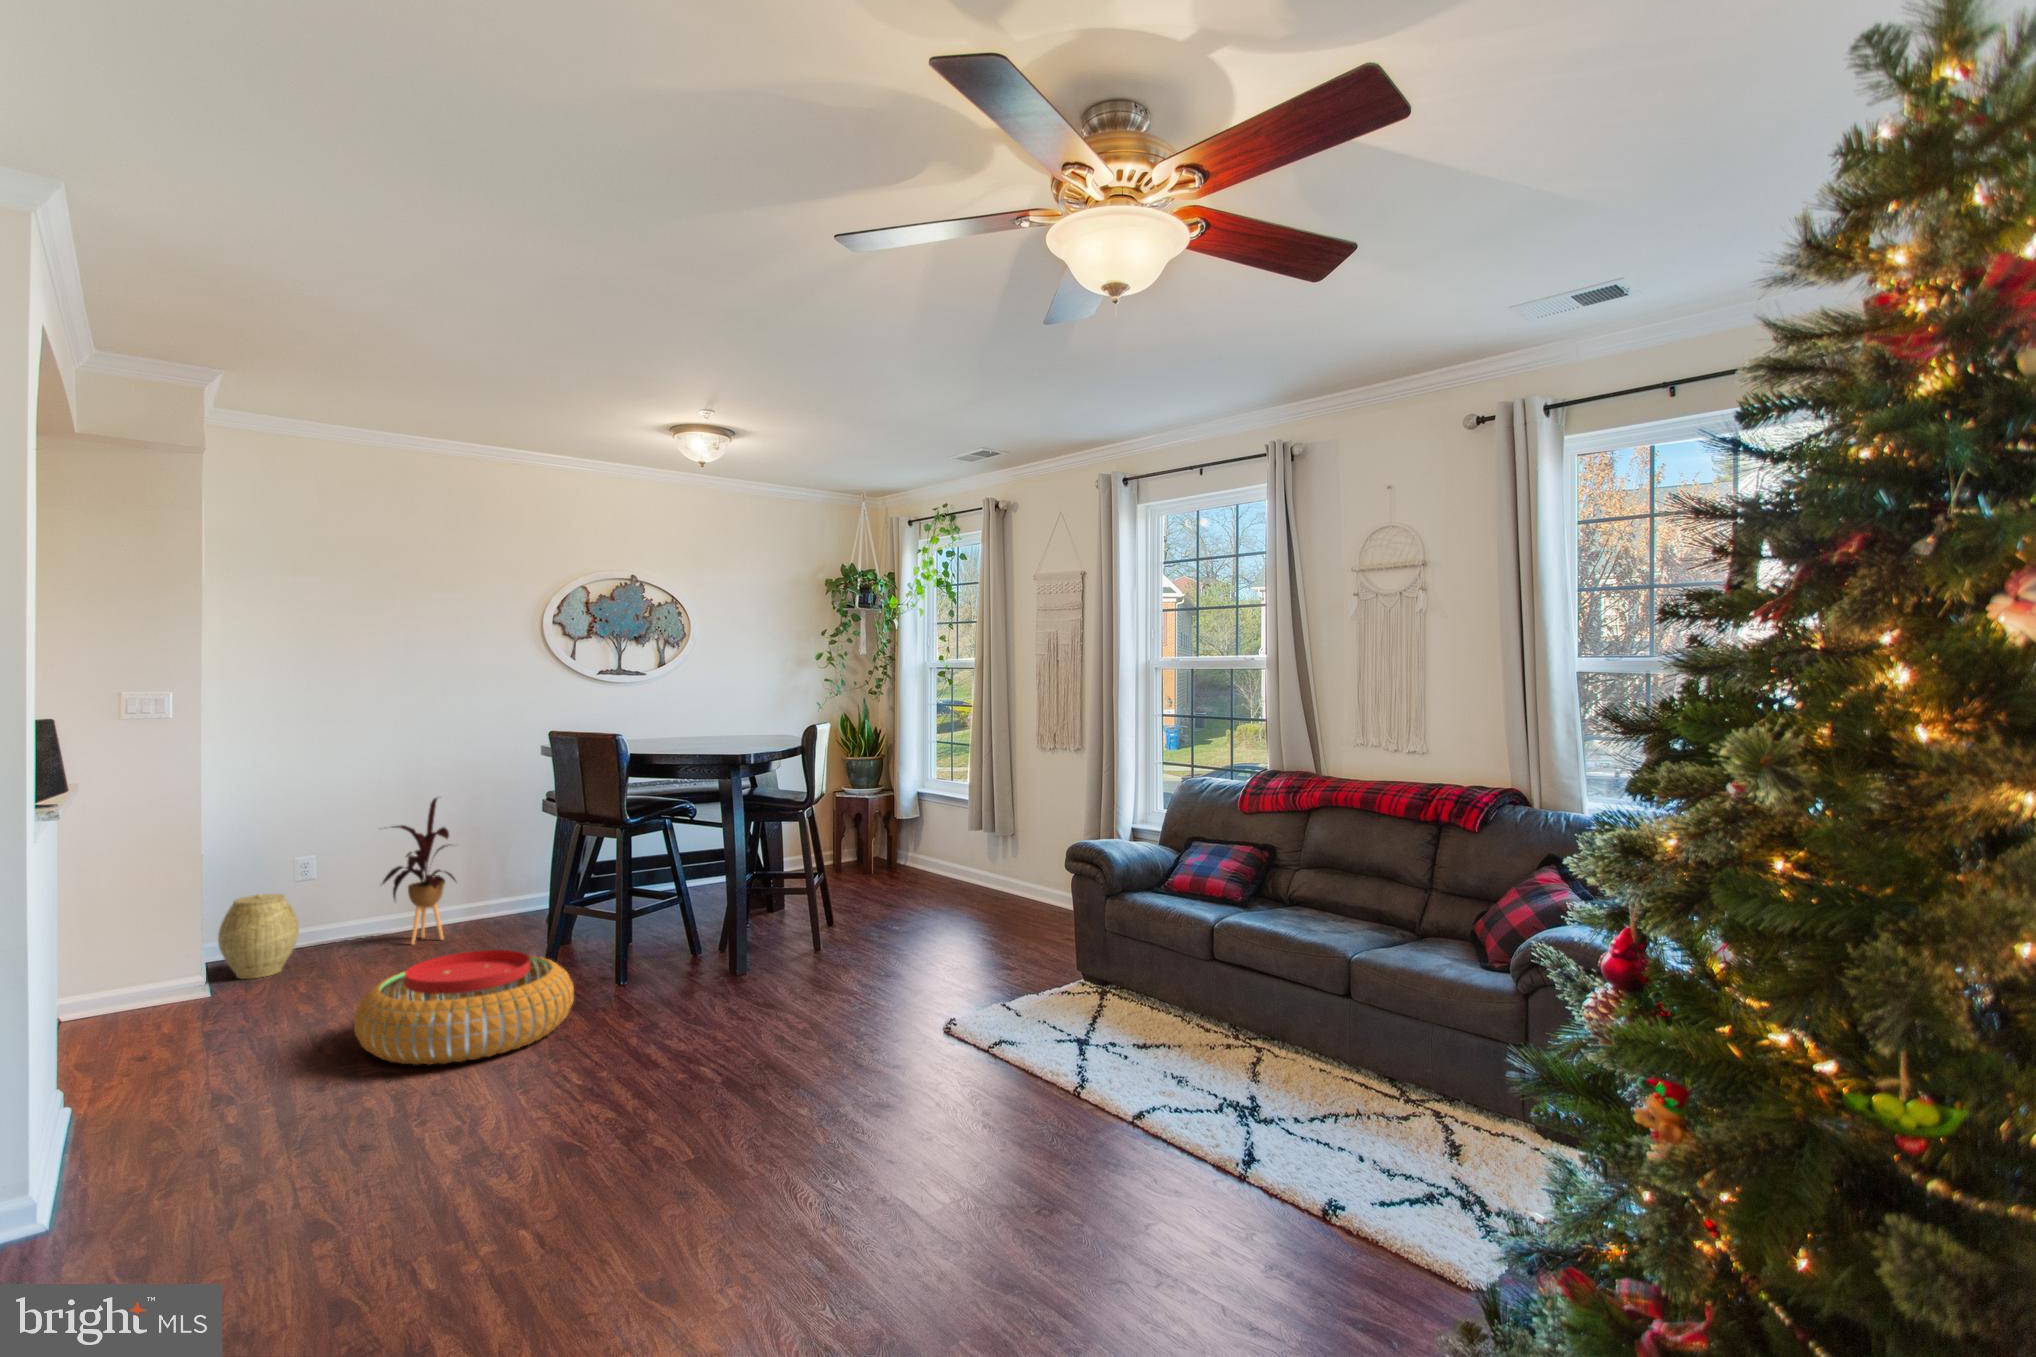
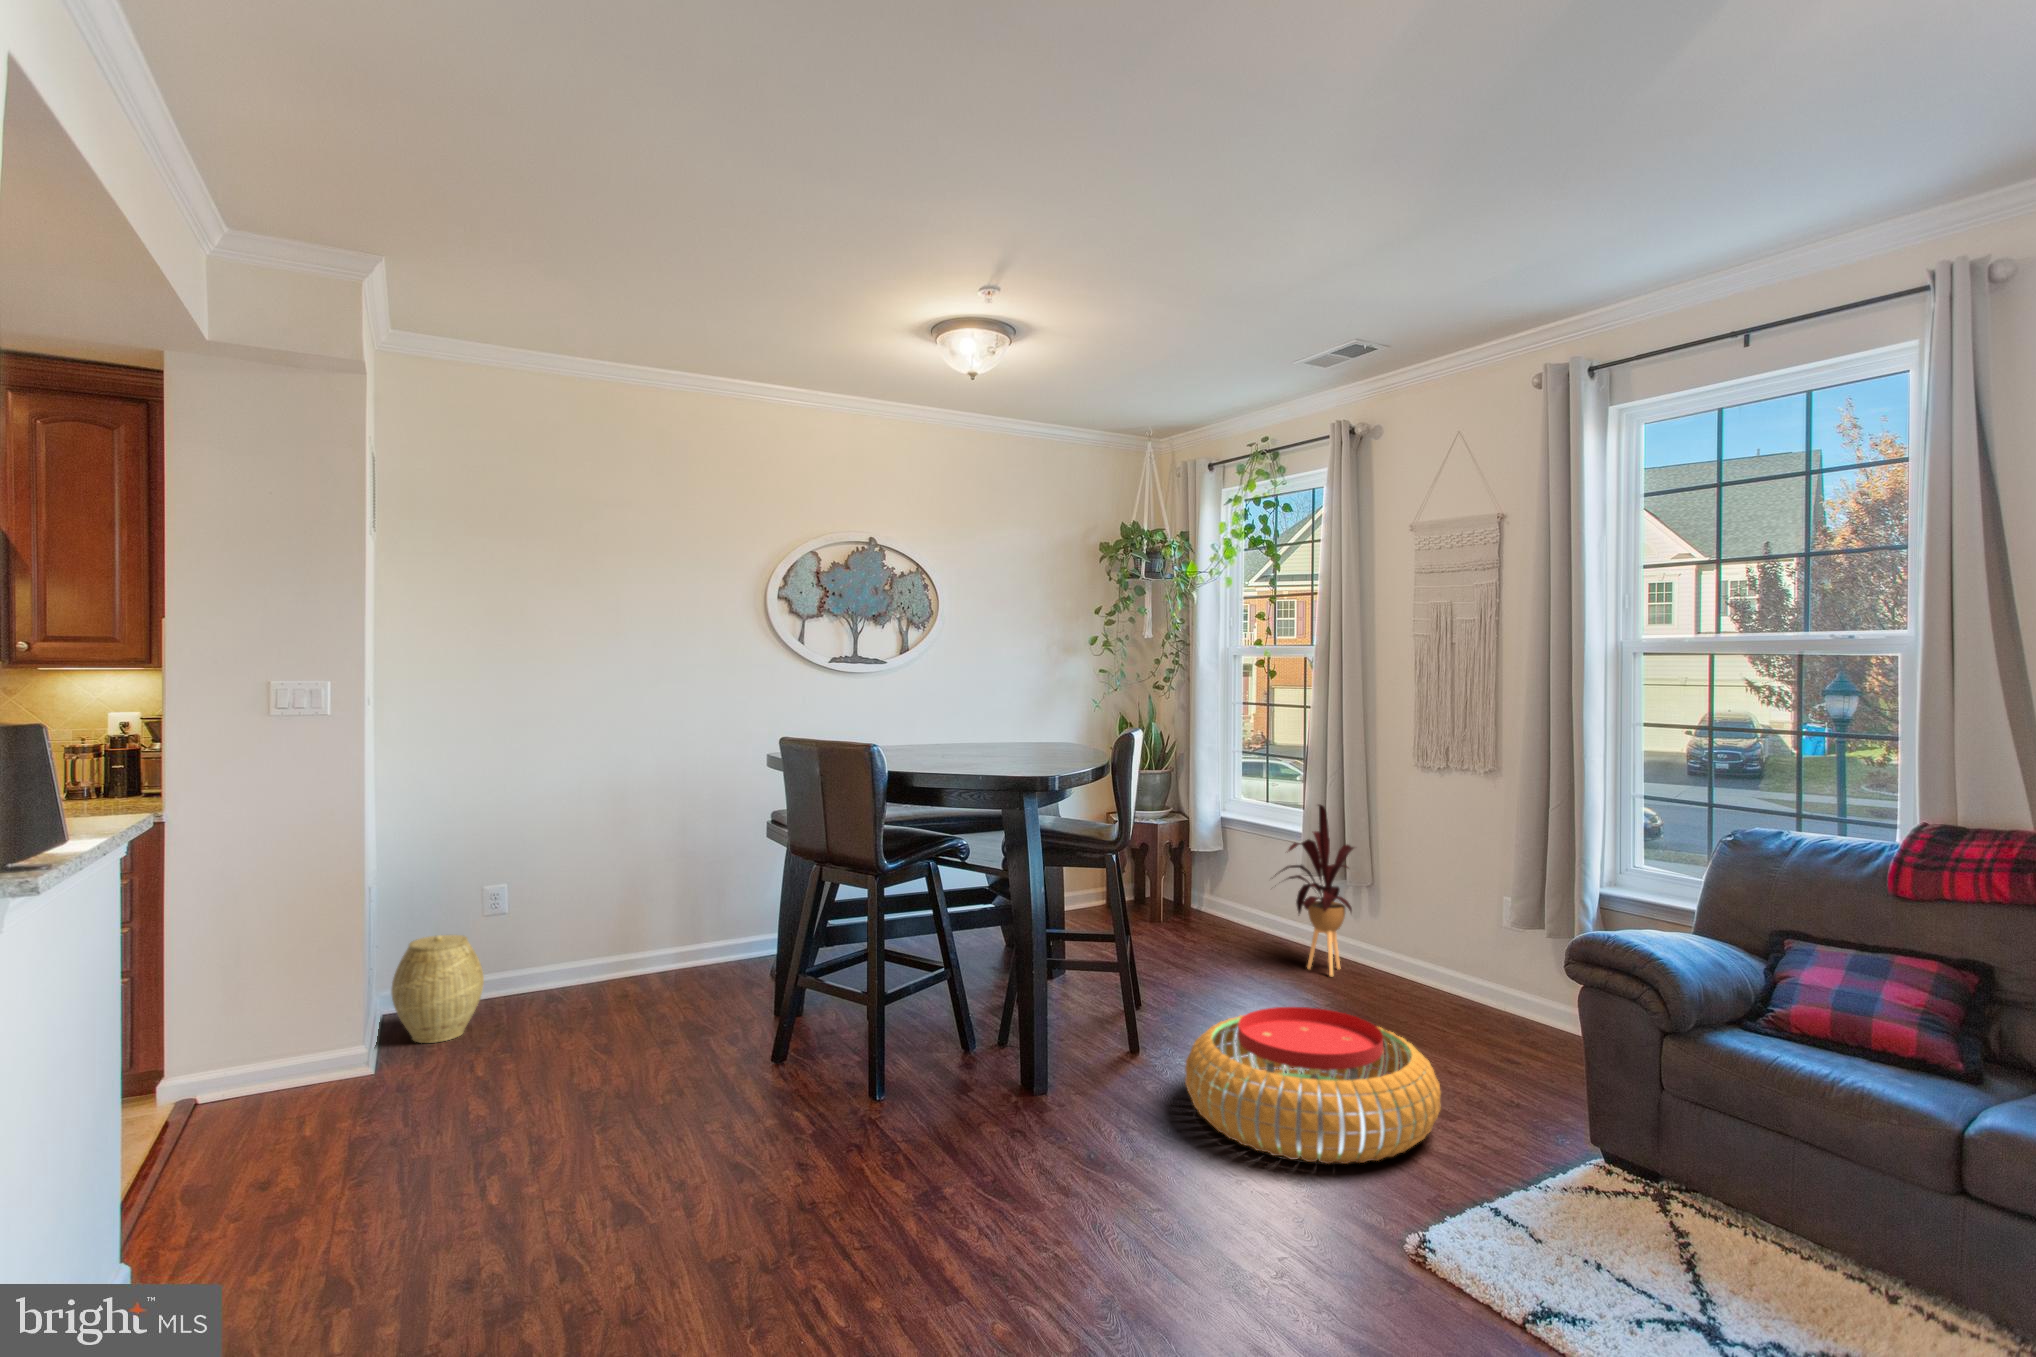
house plant: present [382,798,456,944] -> present [1275,805,1354,976]
pouf: present [354,950,574,1065] -> present [1185,1007,1441,1164]

